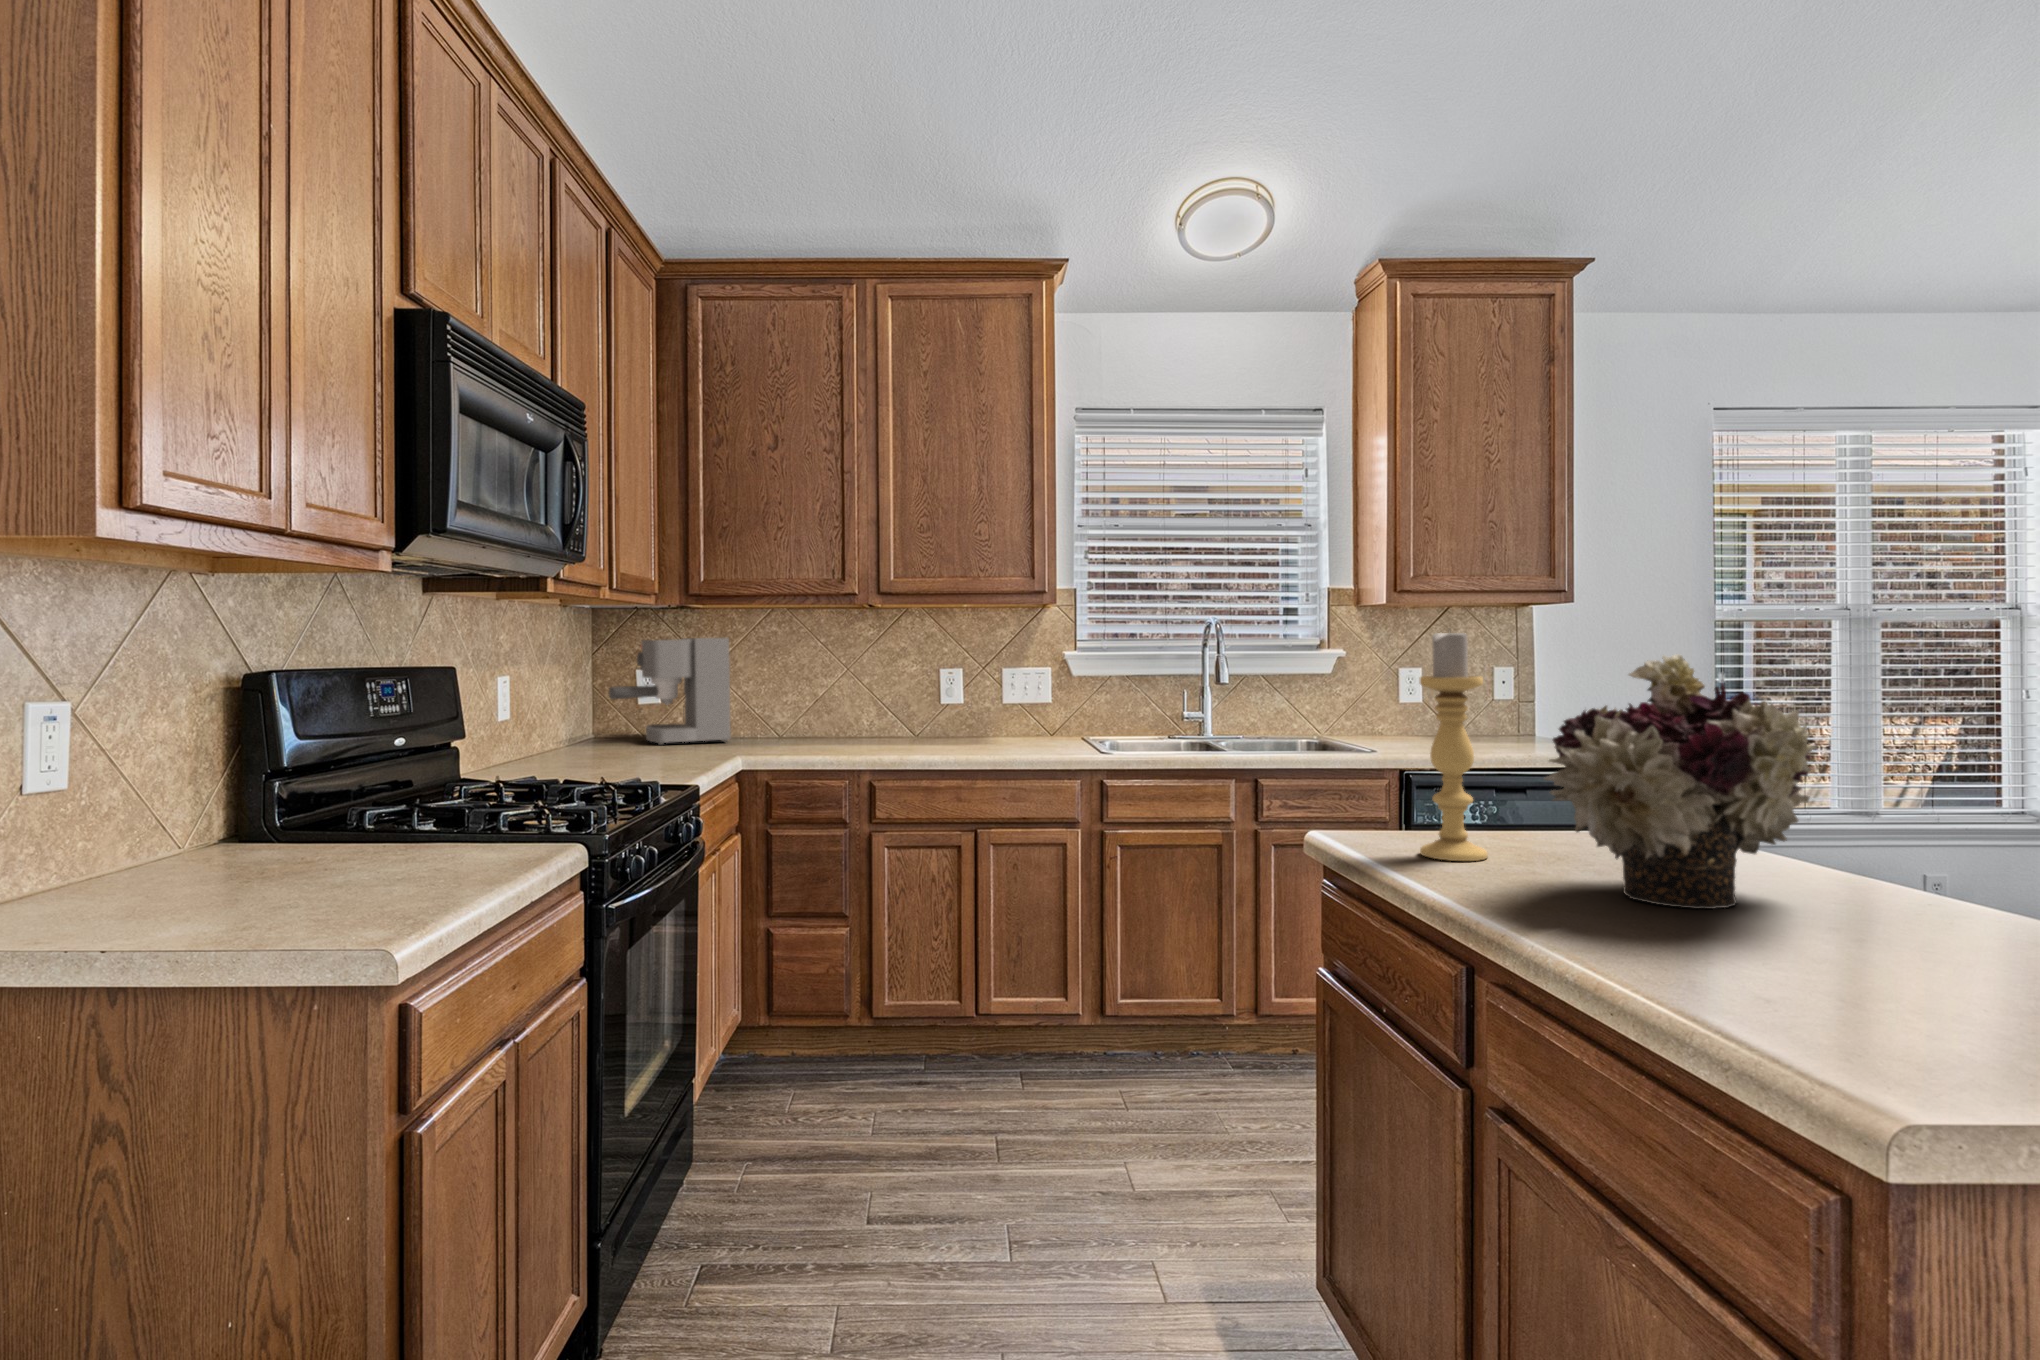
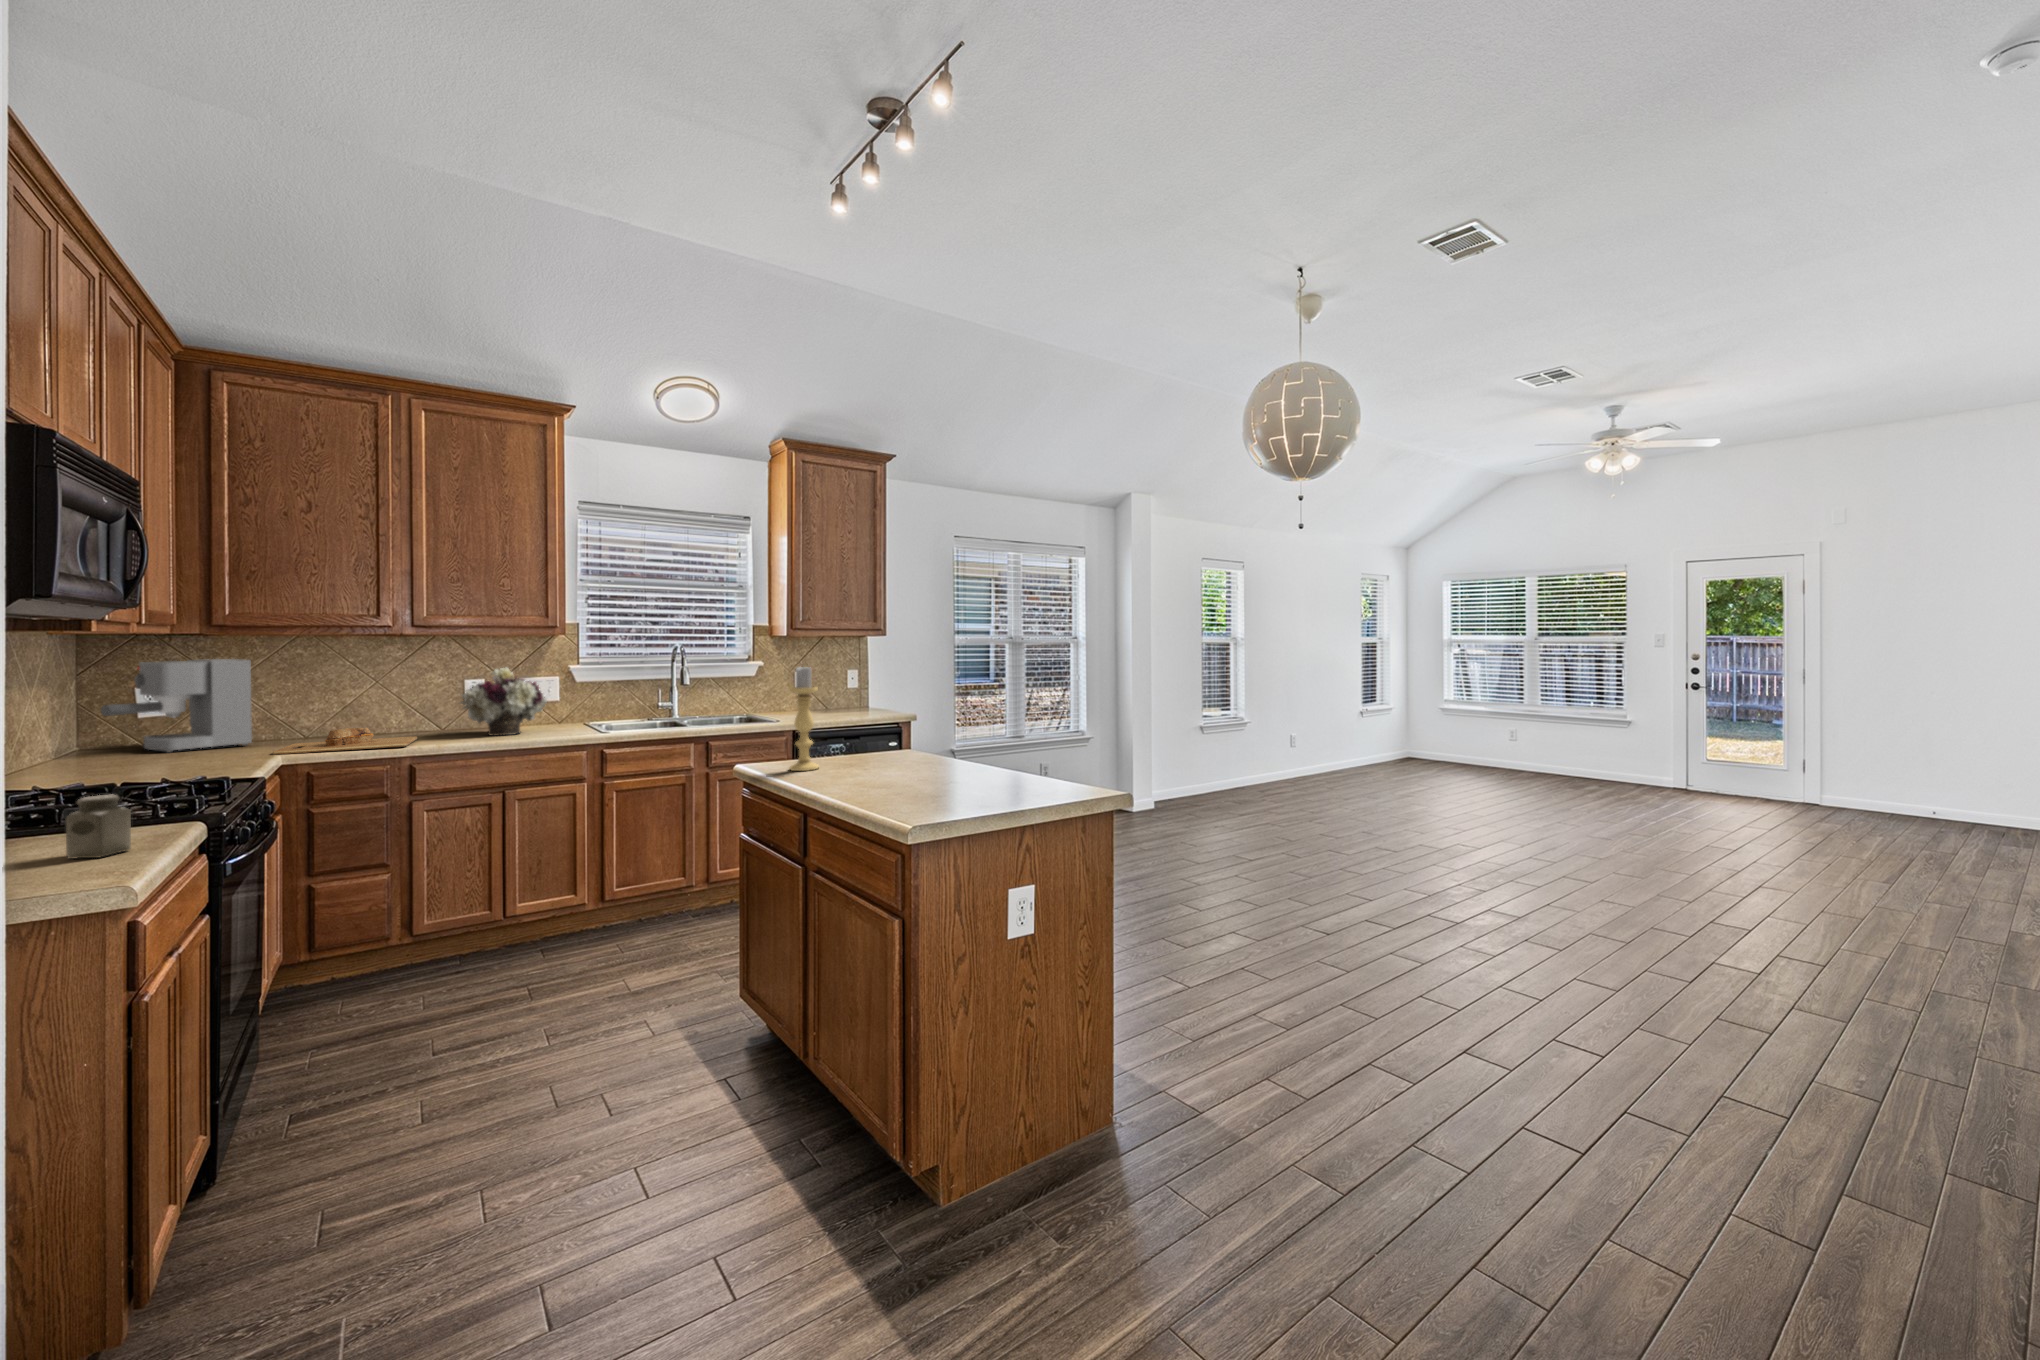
flower arrangement: present [1544,654,1816,909] -> present [460,668,547,736]
cutting board: none [738,726,884,755] -> present [273,728,417,755]
salt shaker: none [407,794,471,884] -> present [65,795,131,859]

